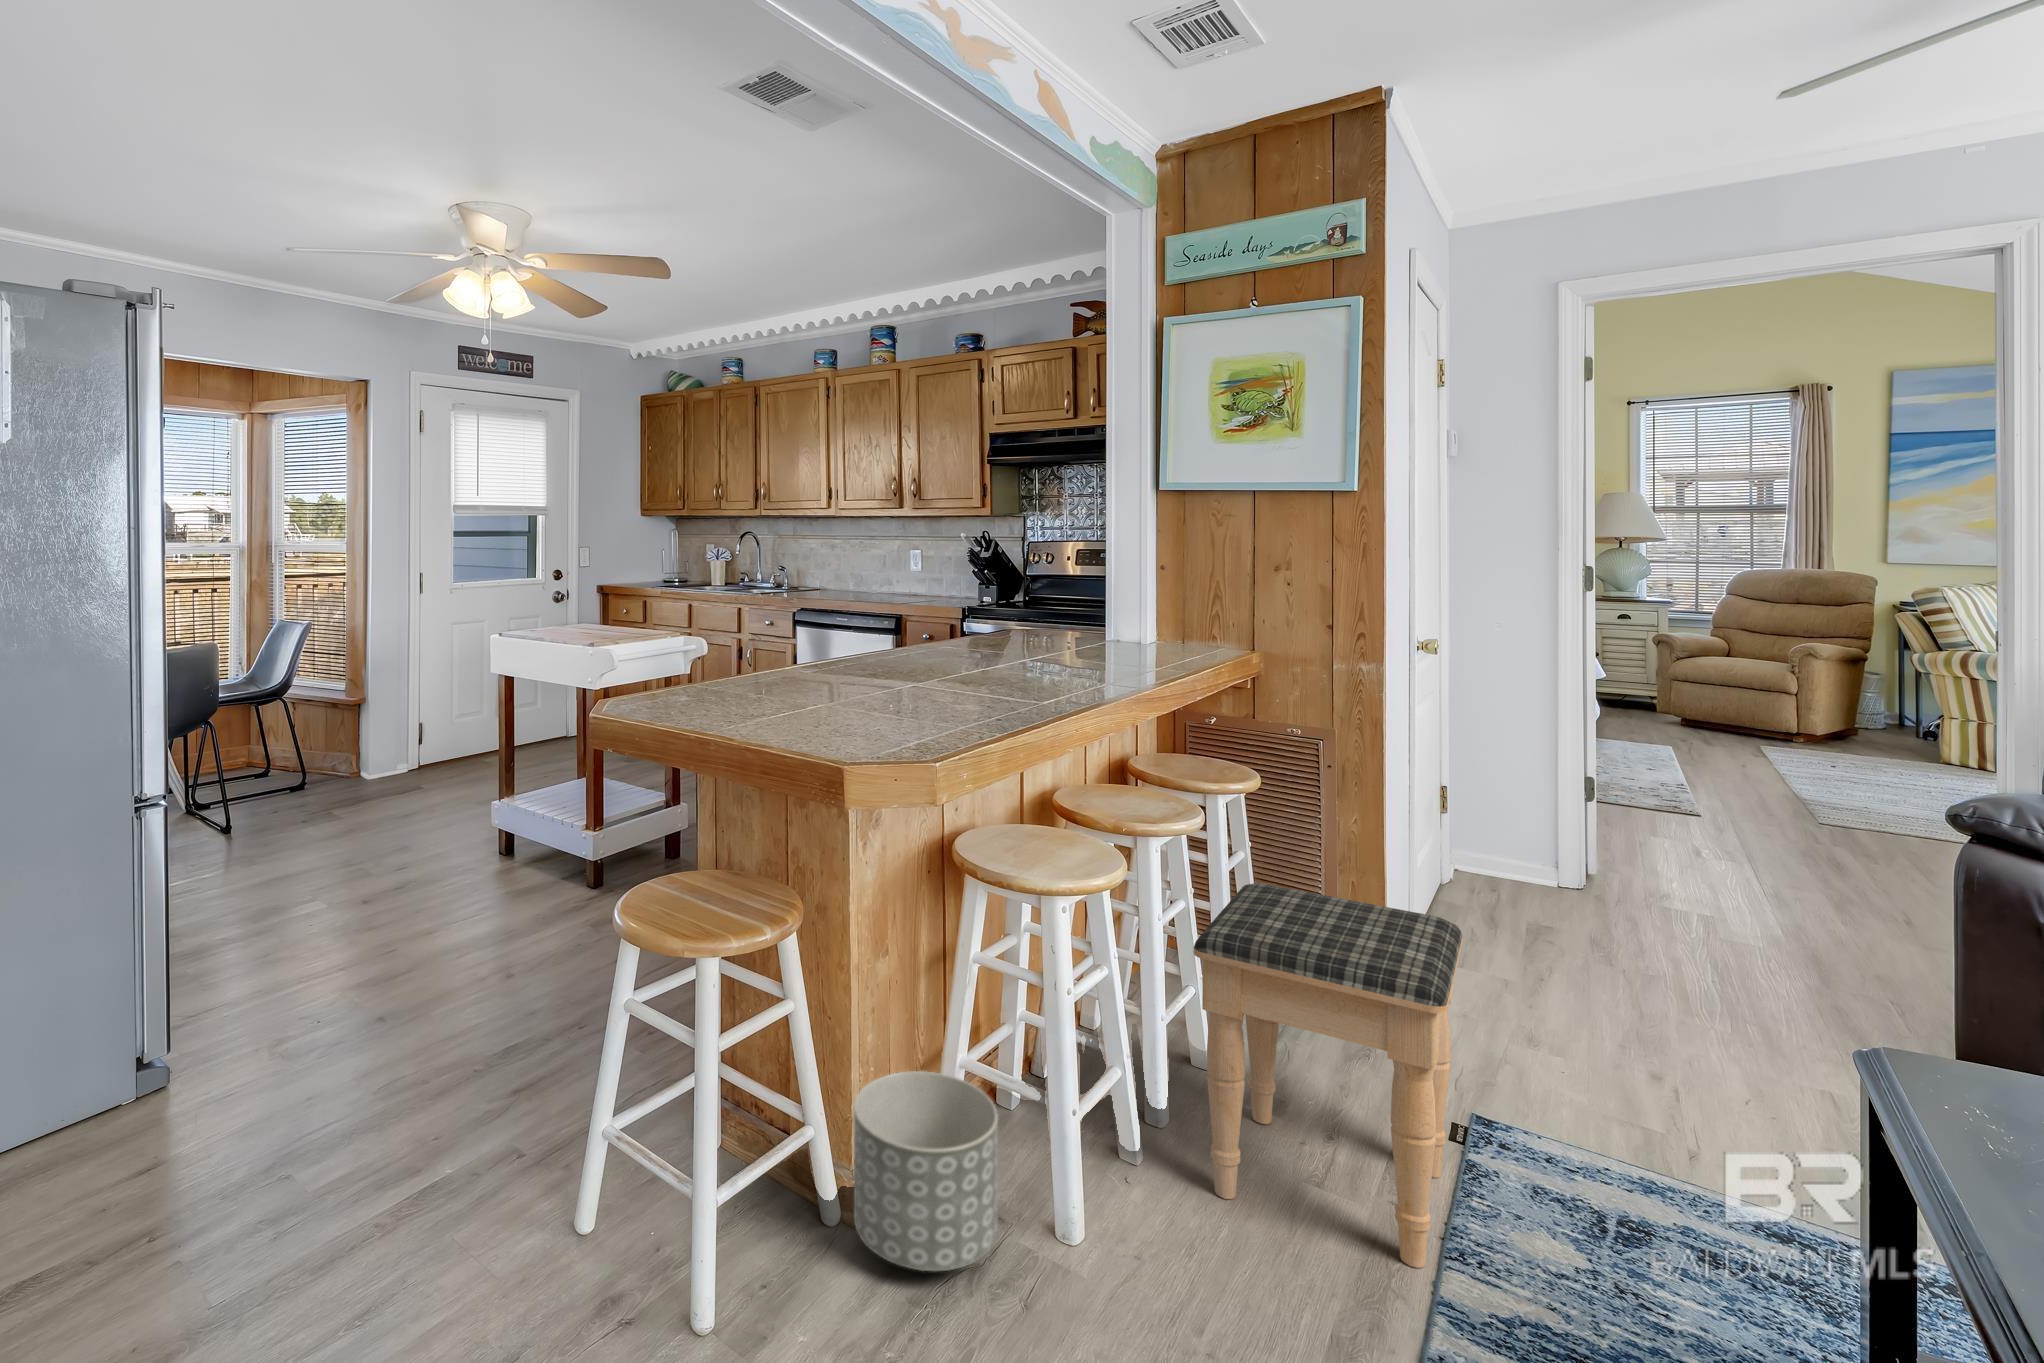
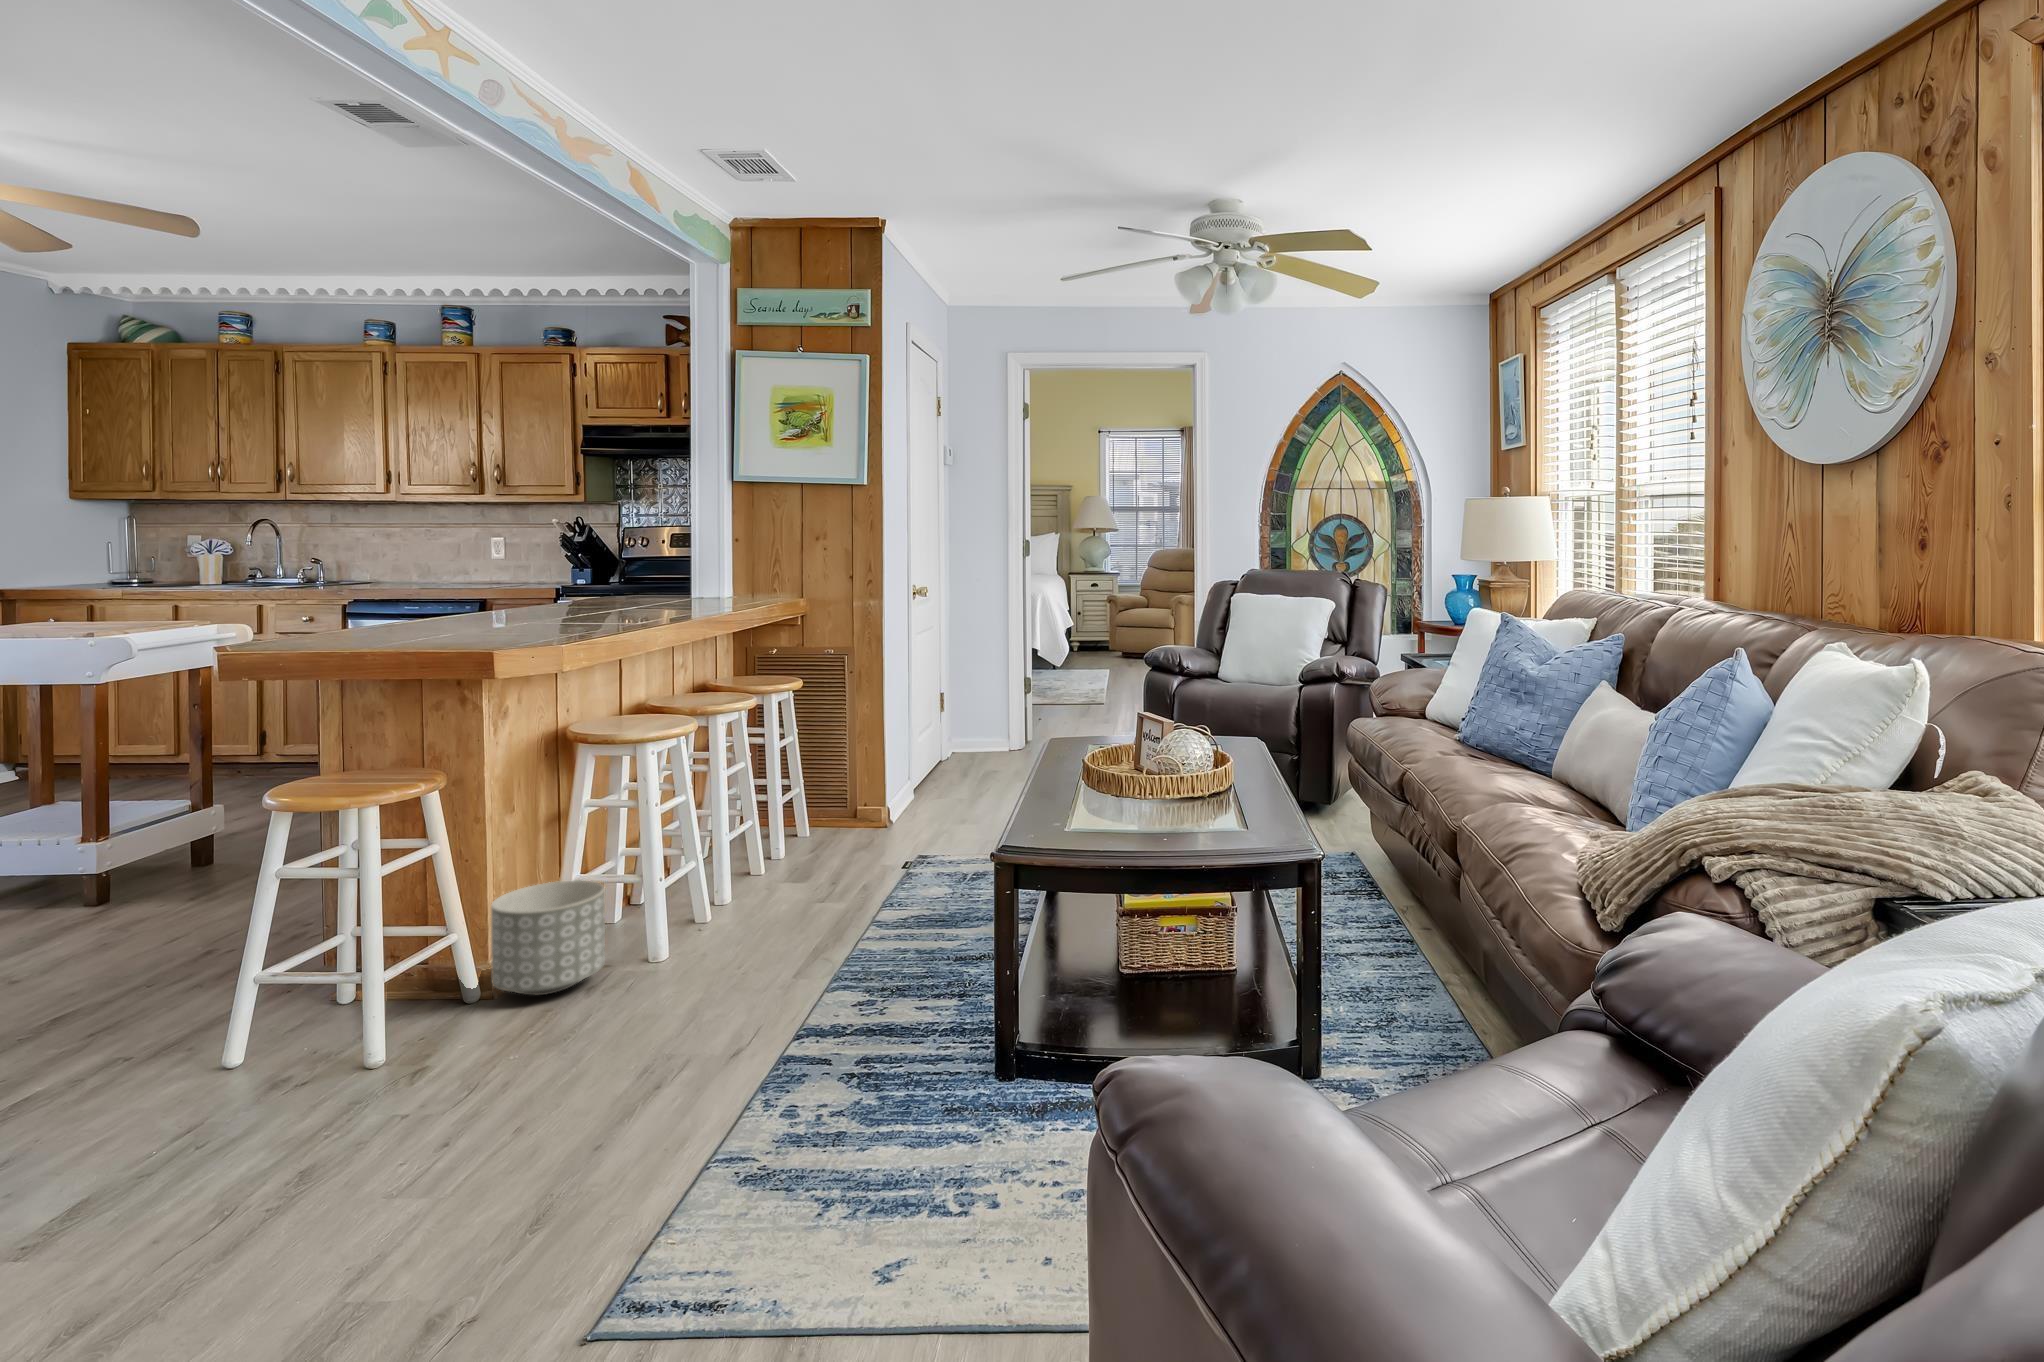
footstool: present [1194,883,1463,1268] -> none [742,735,905,921]

